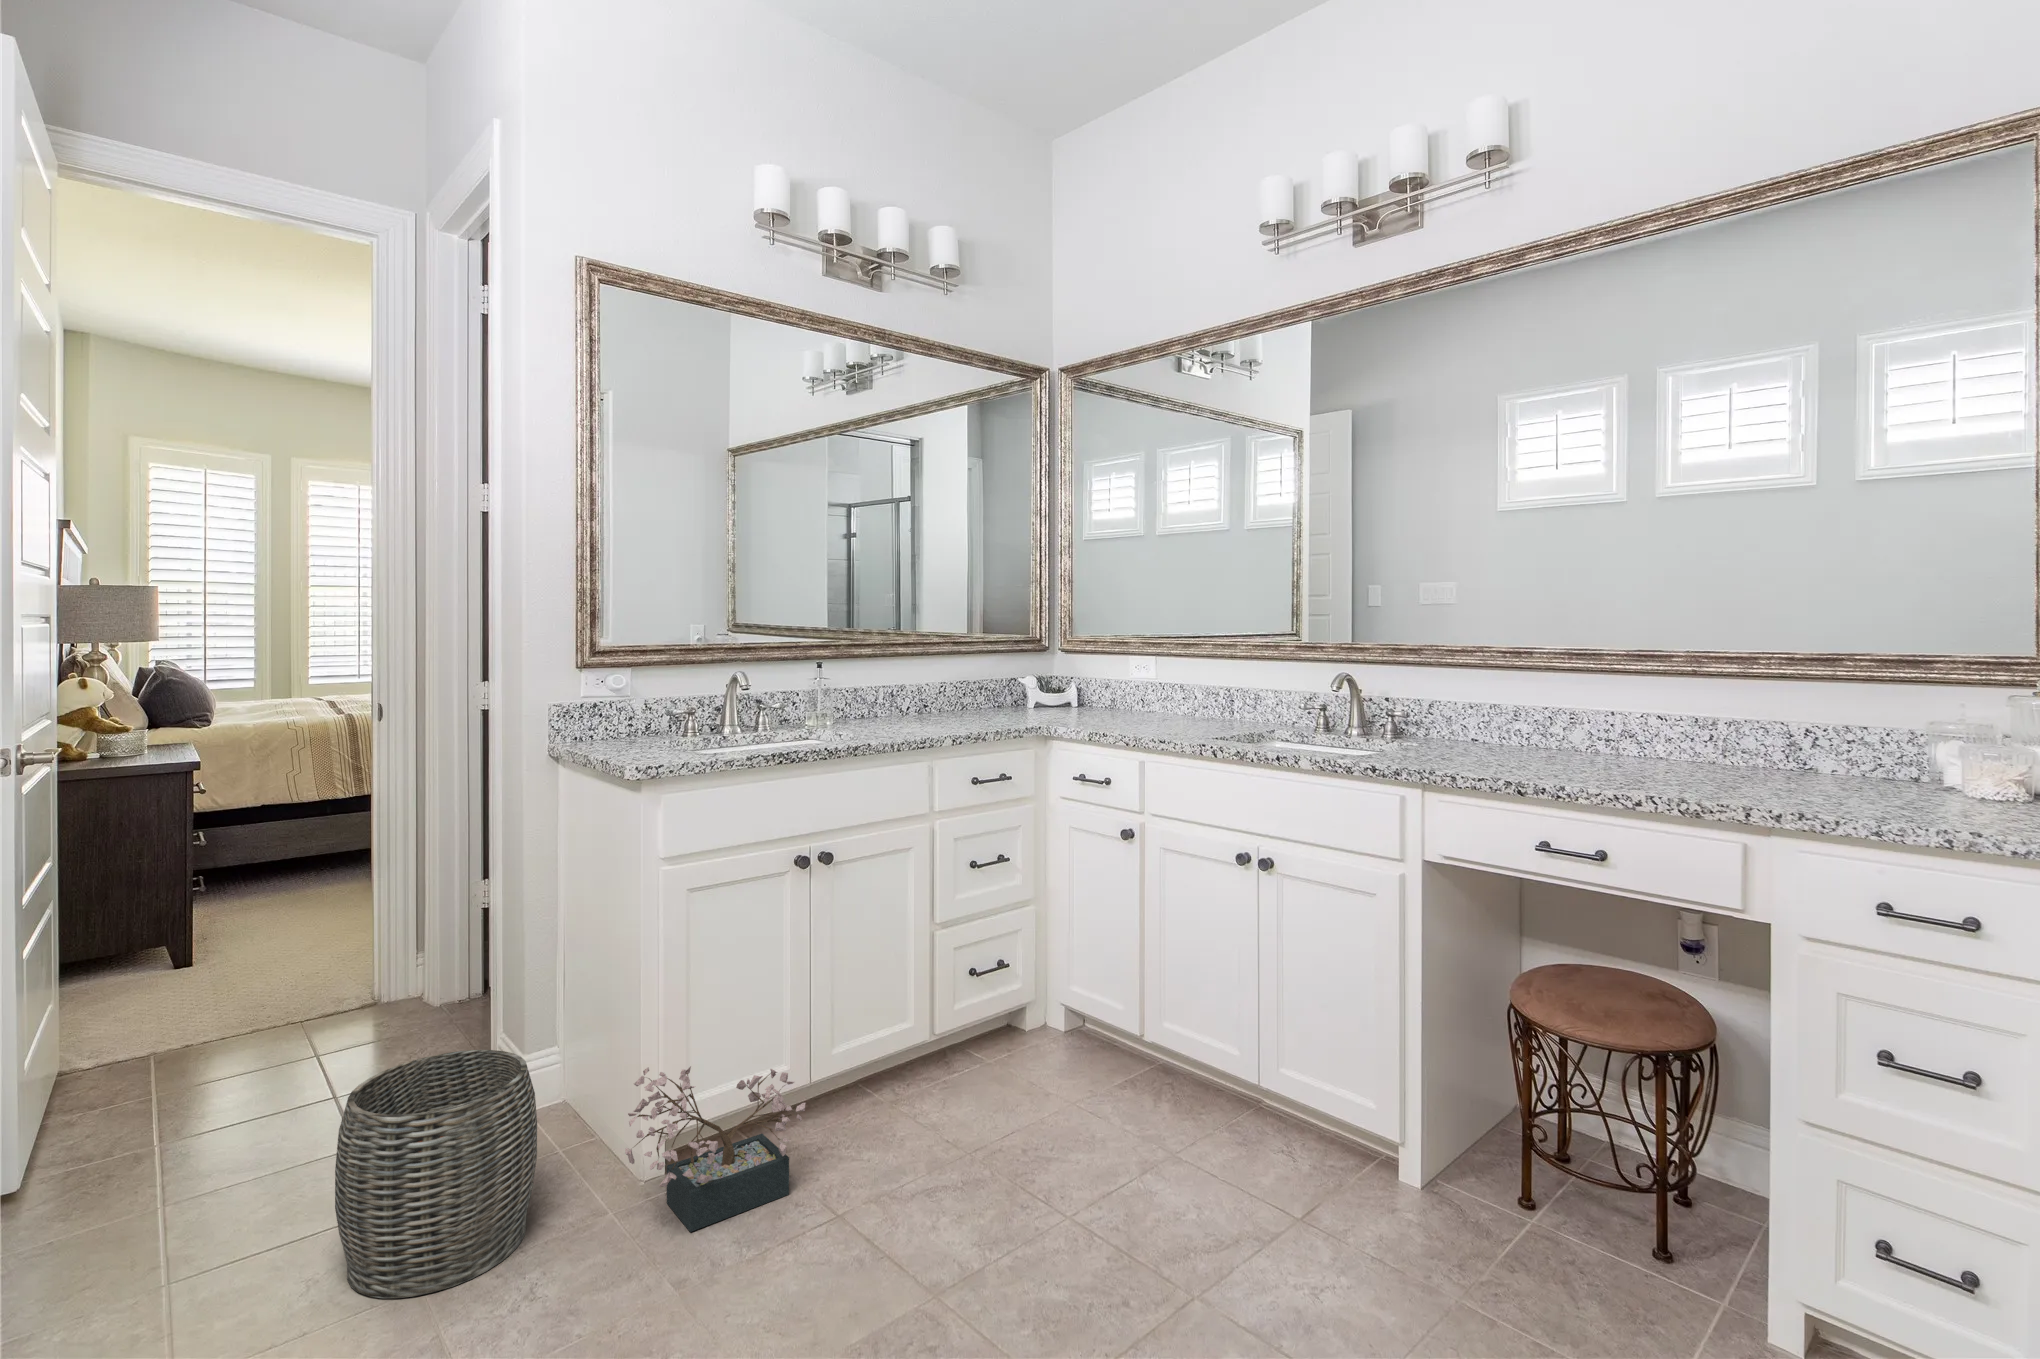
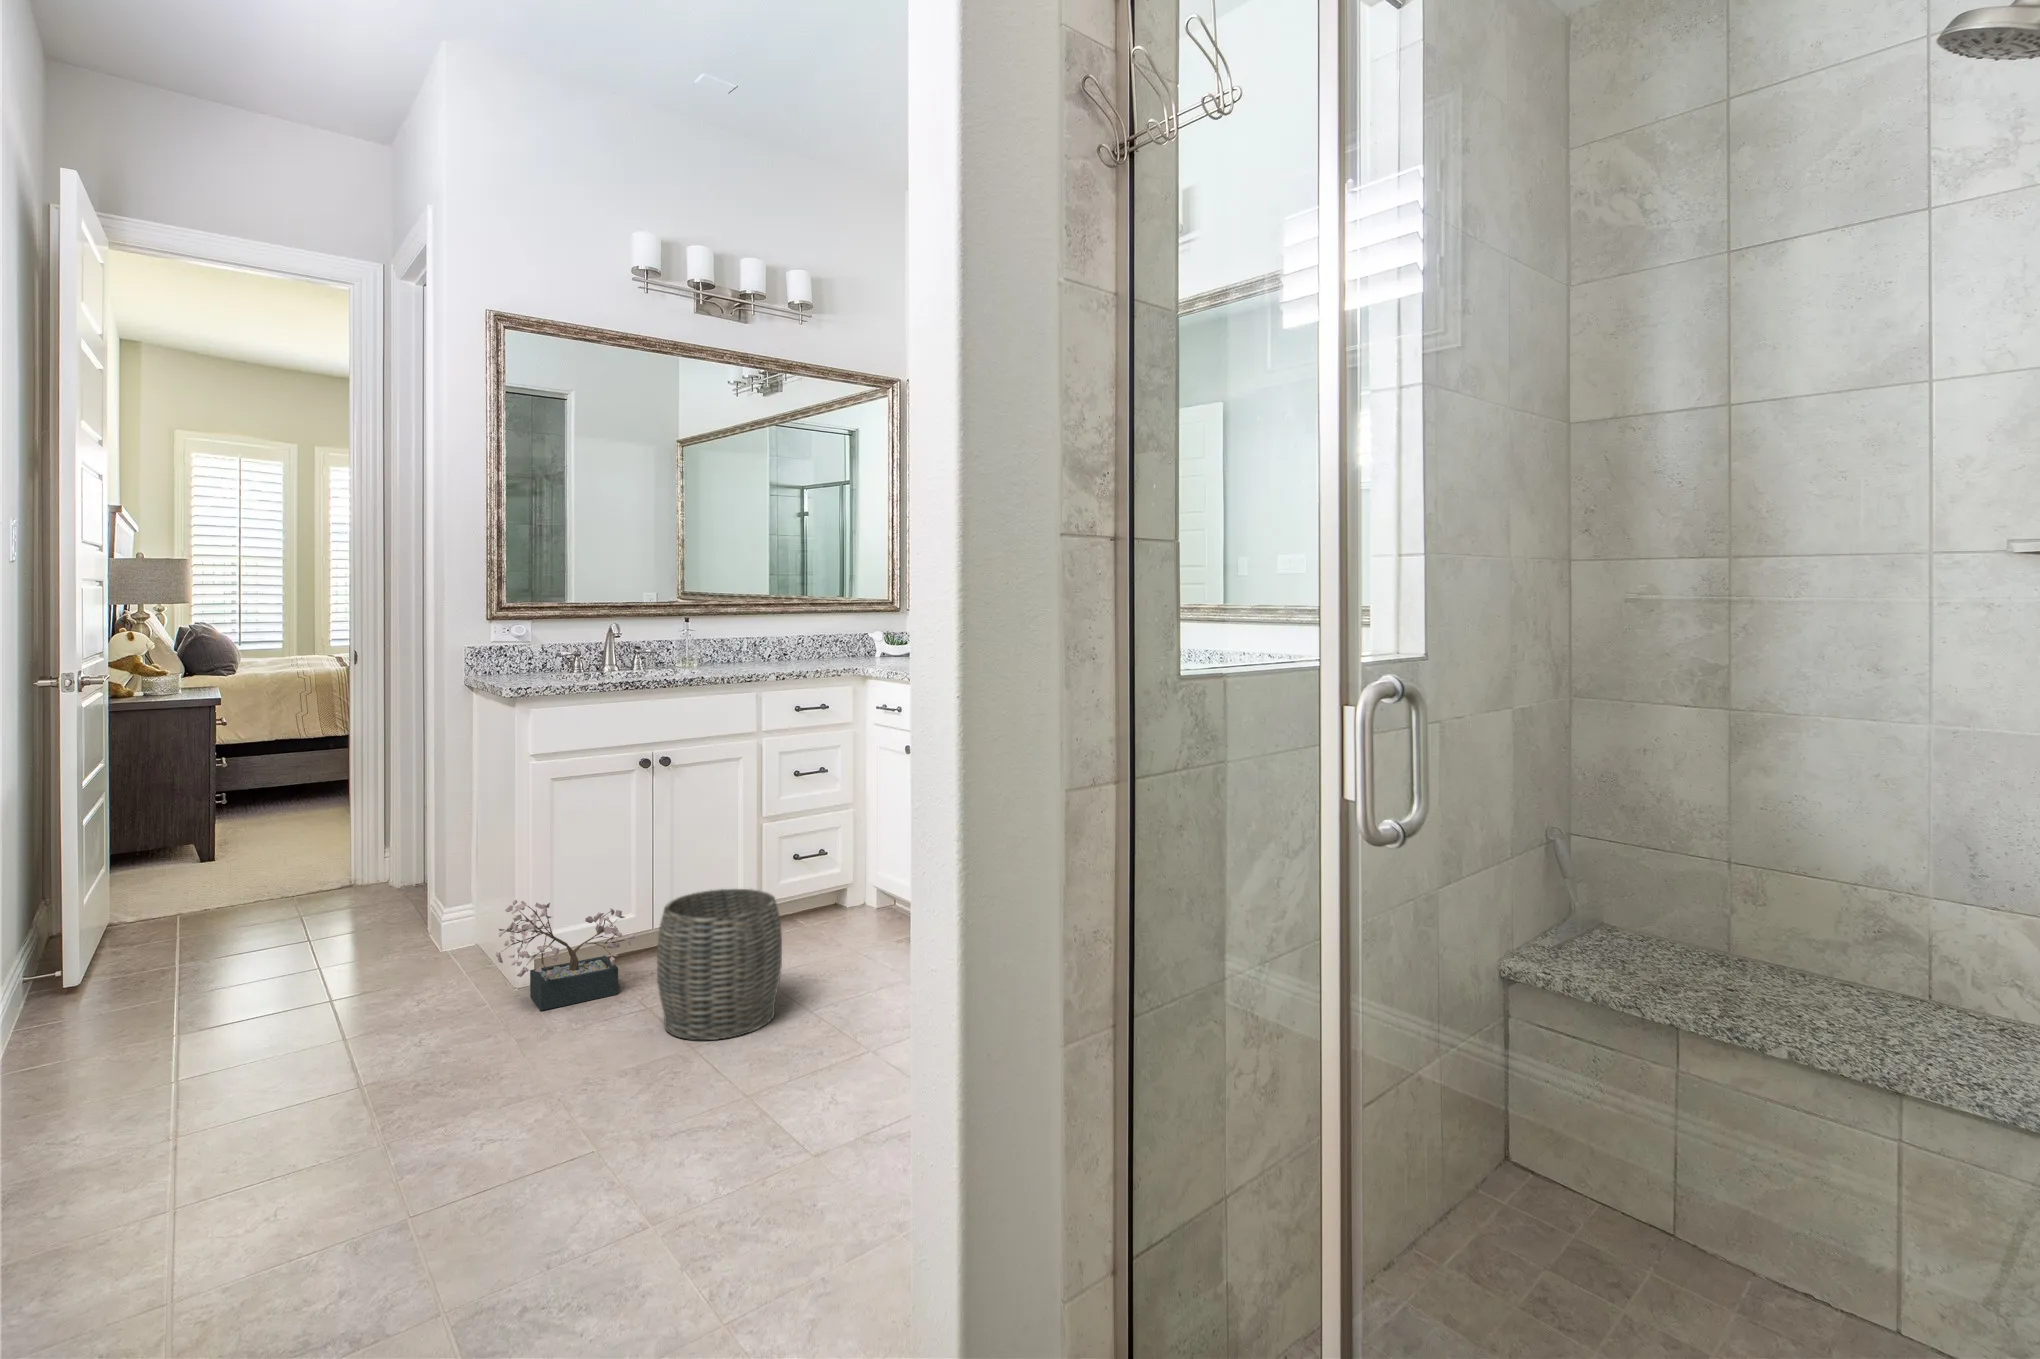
woven basket: present [335,1050,537,1298] -> present [657,889,782,1040]

